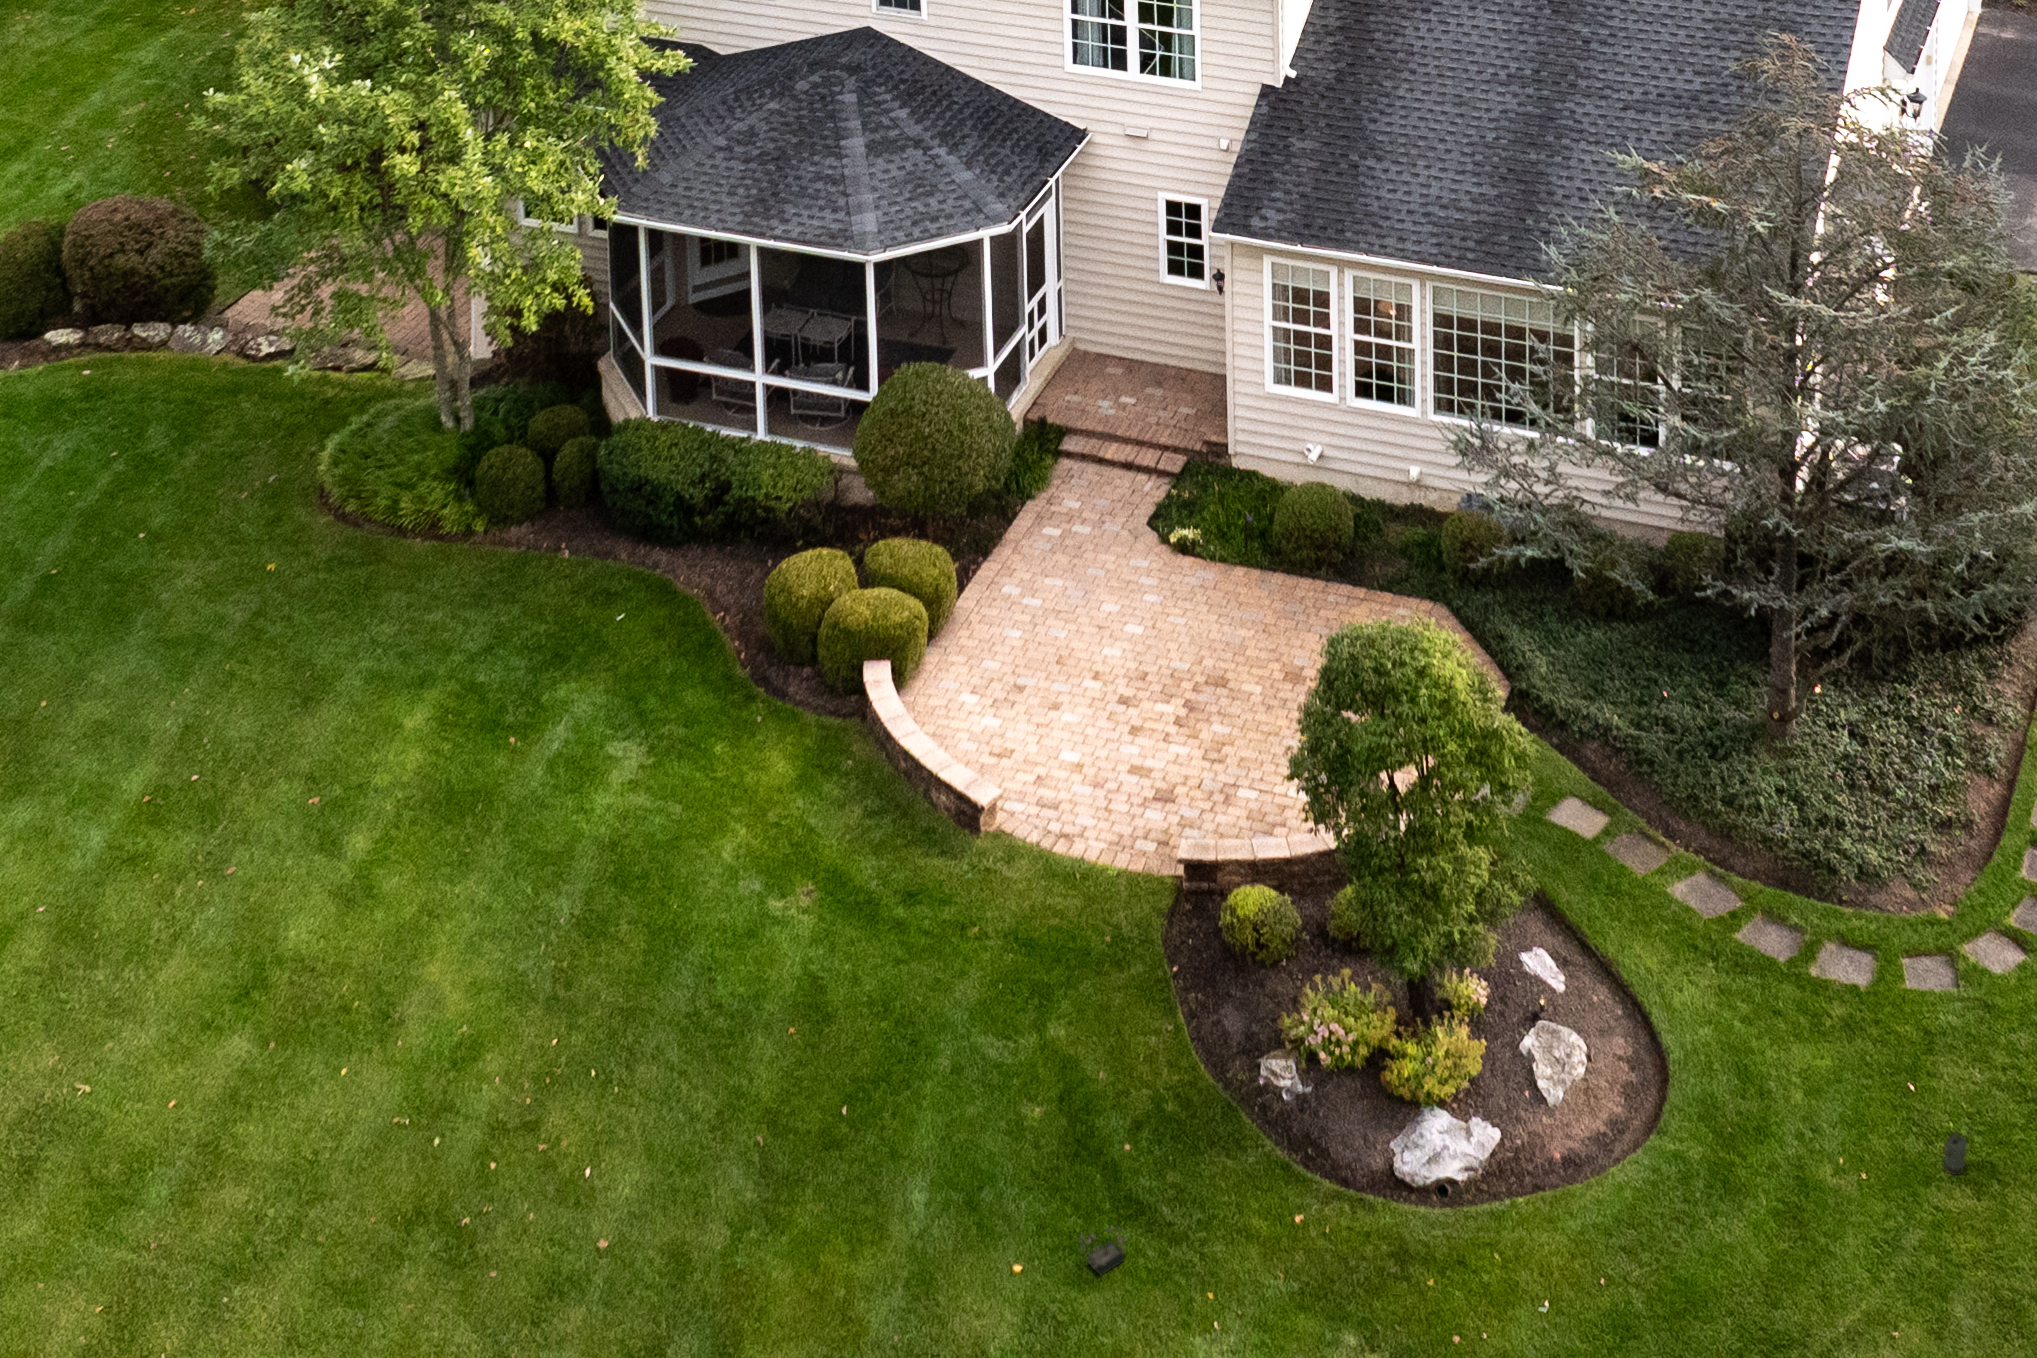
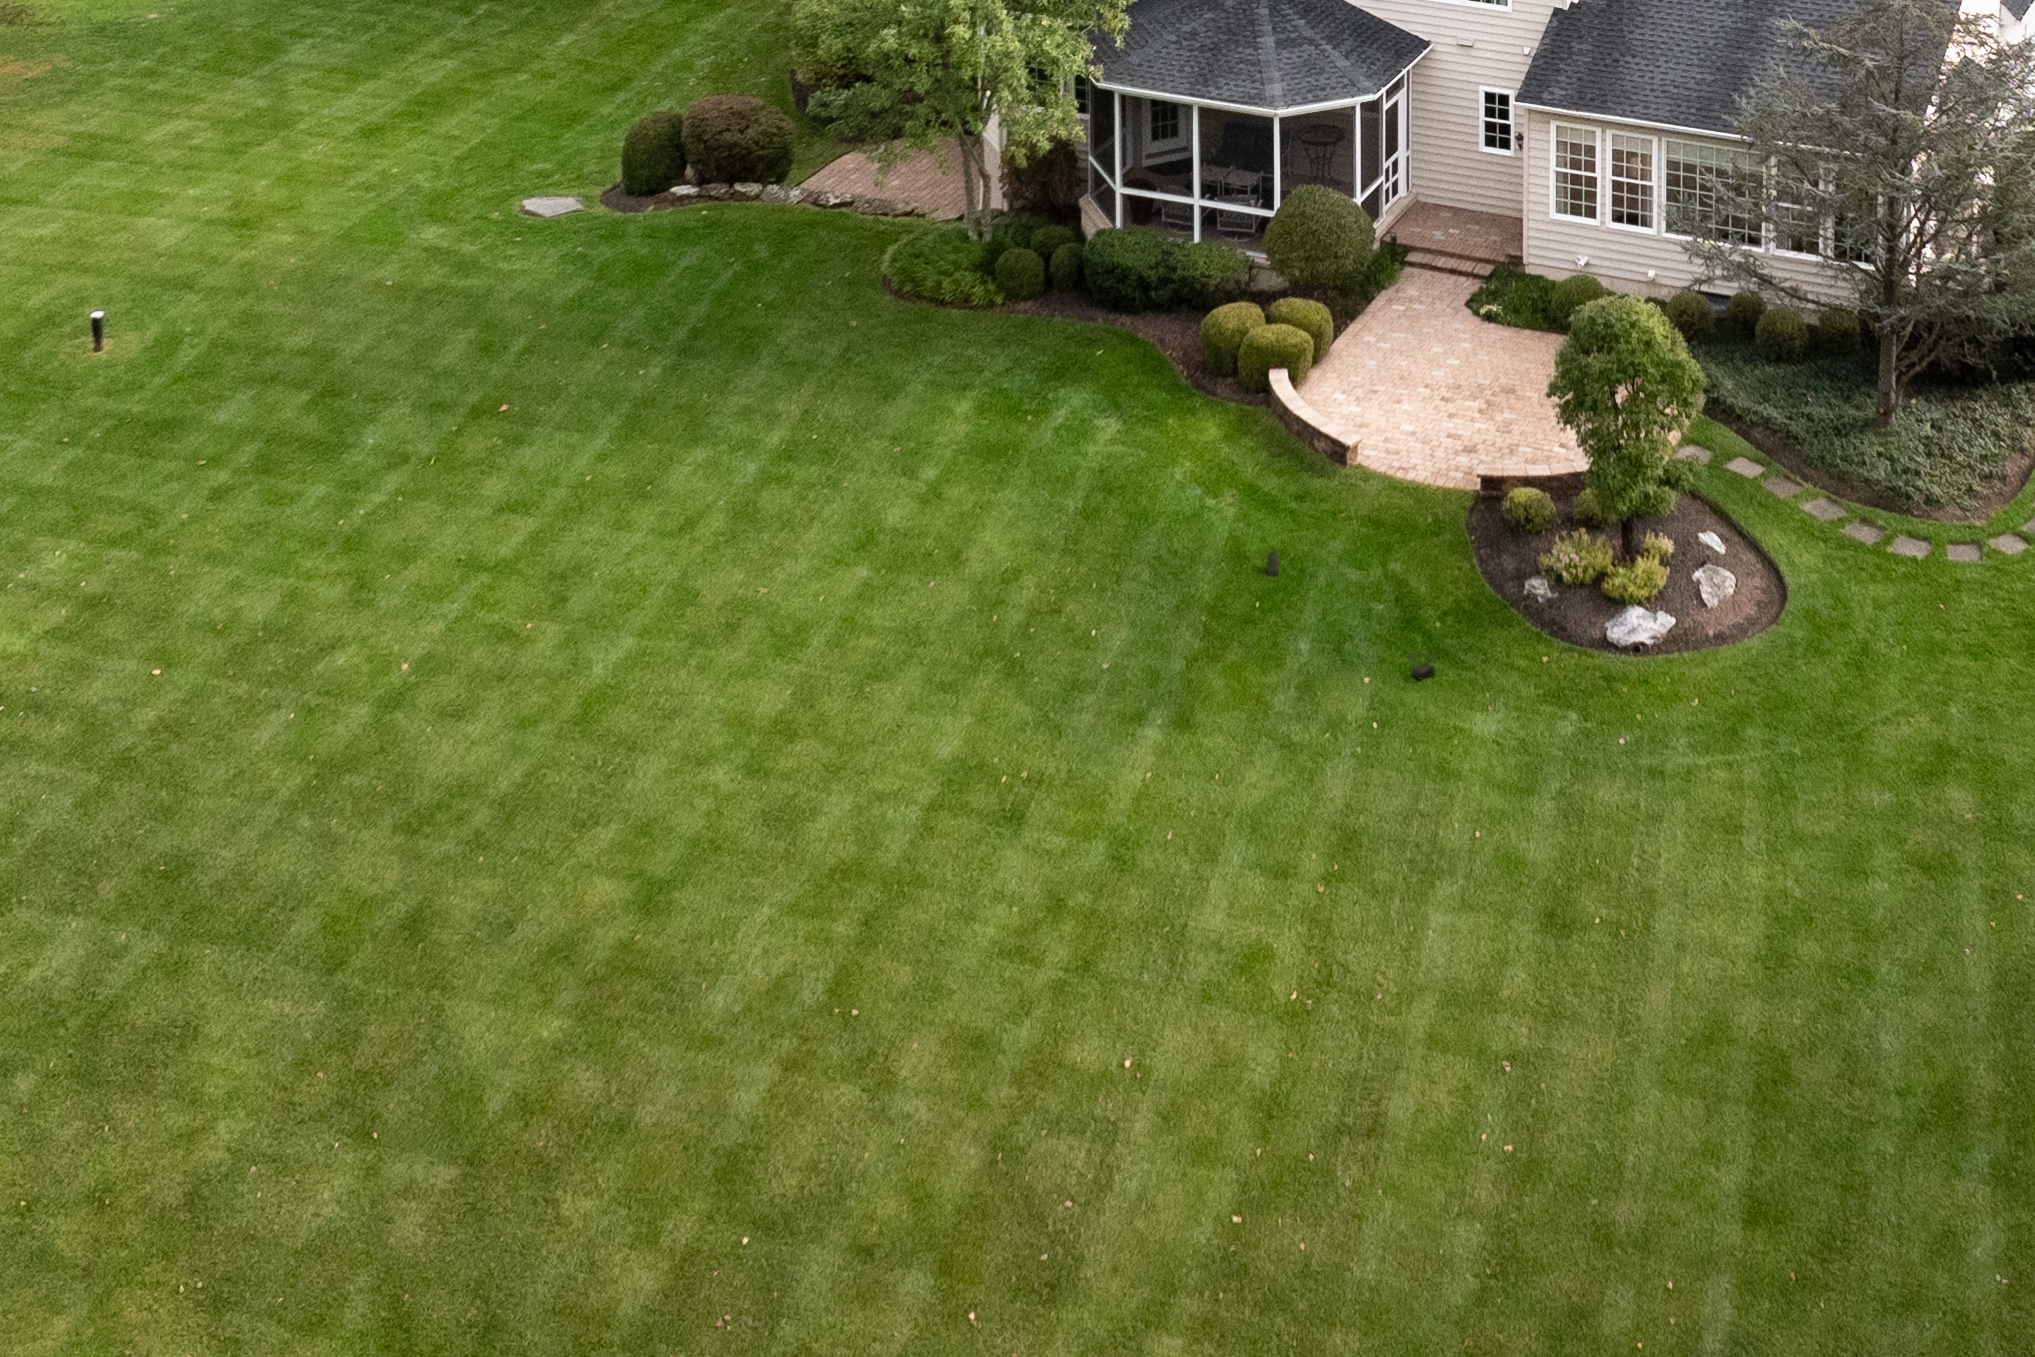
watering can: present [1944,1129,1971,1175] -> present [1266,547,1283,576]

